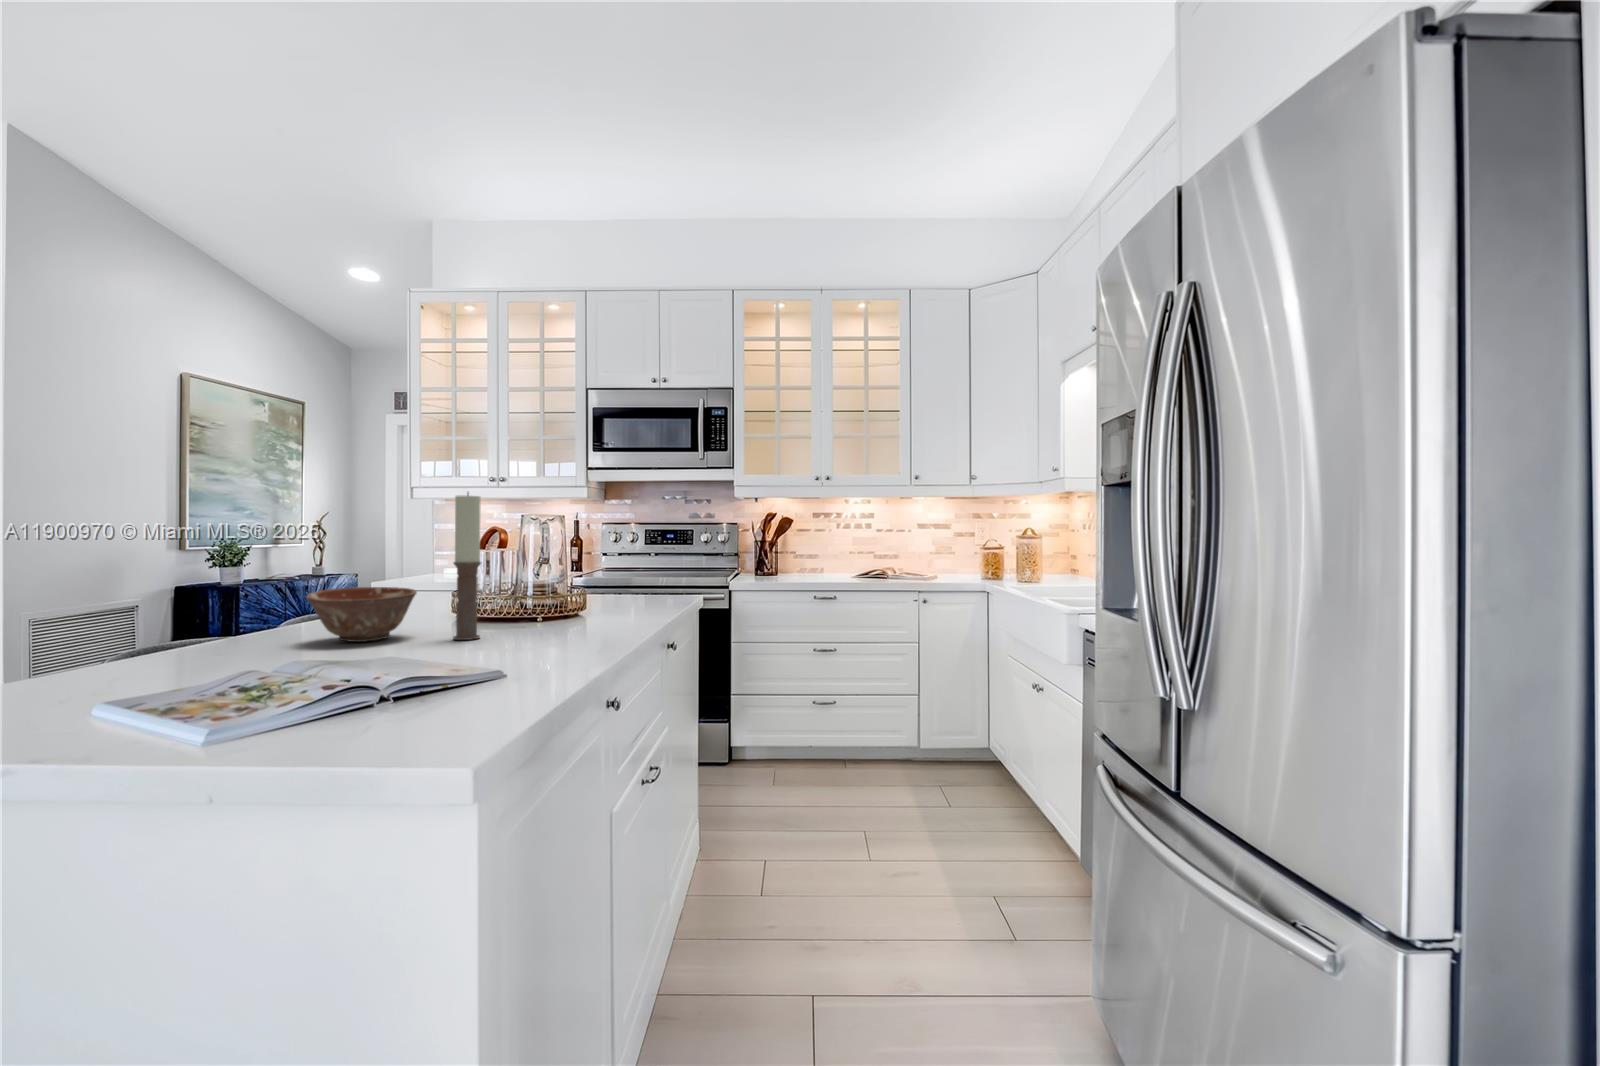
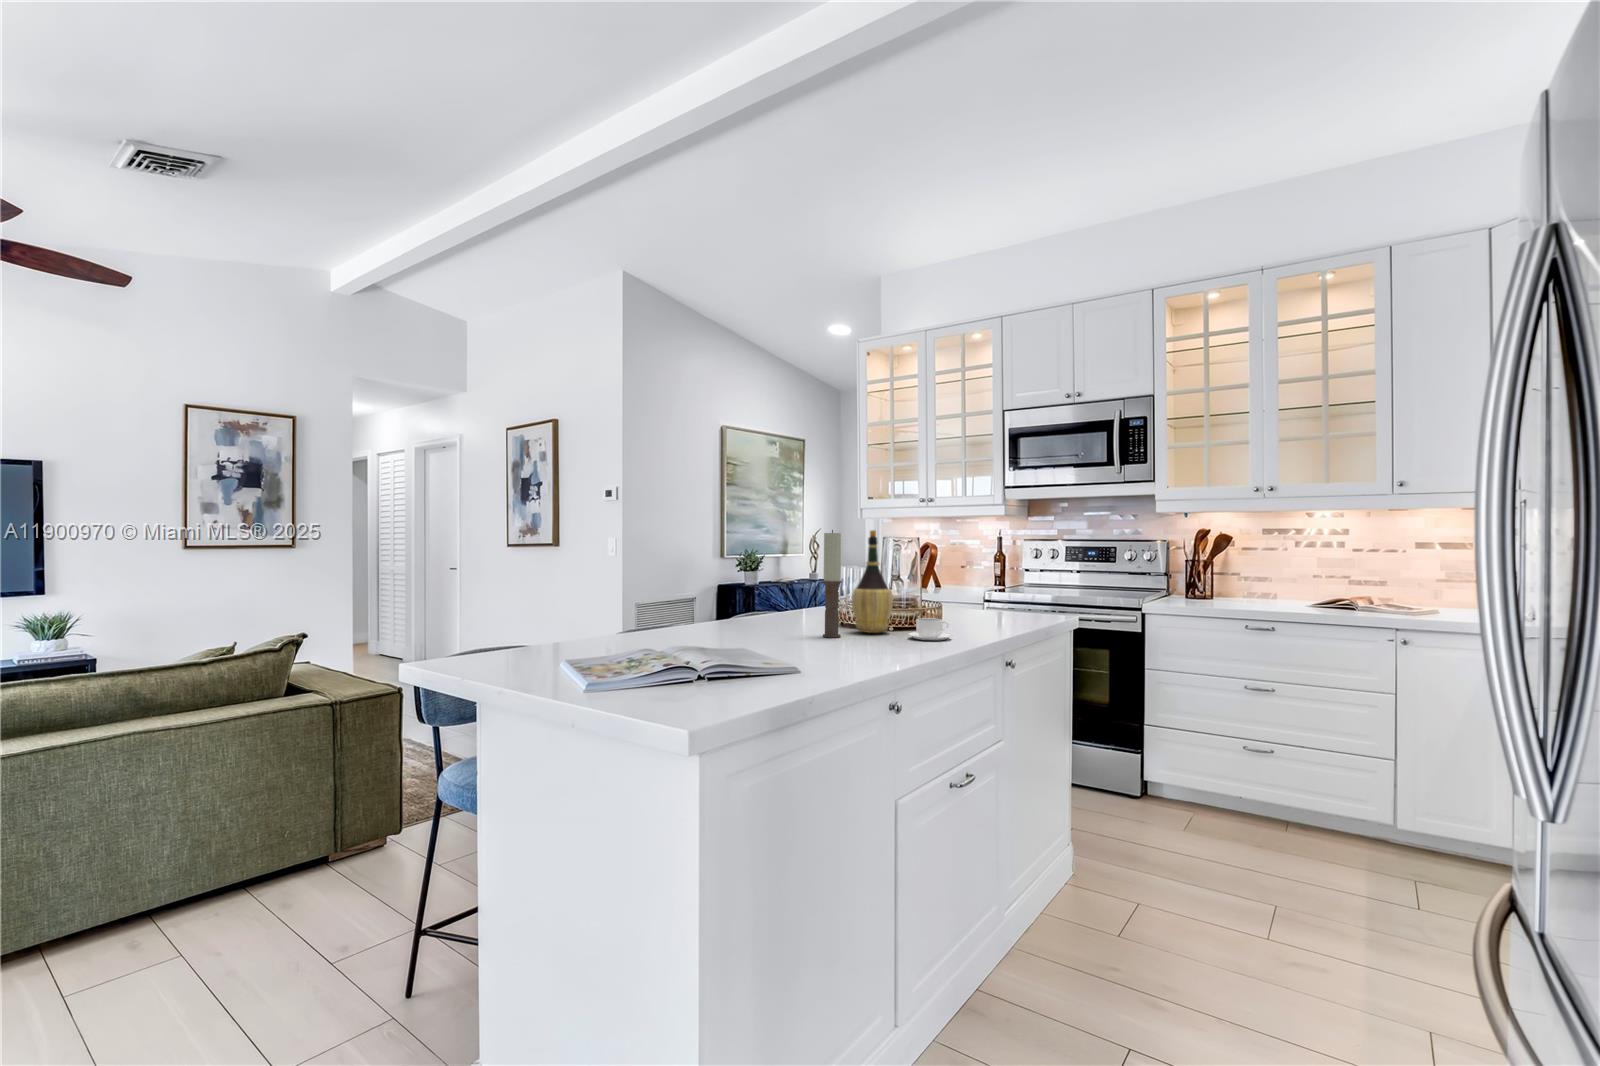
wine bottle: none [487,495,545,629] -> present [852,530,893,633]
ceramic bowl: present [306,587,417,642] -> none [741,595,805,633]
coffee cup: none [574,605,630,632] -> present [908,618,952,640]

